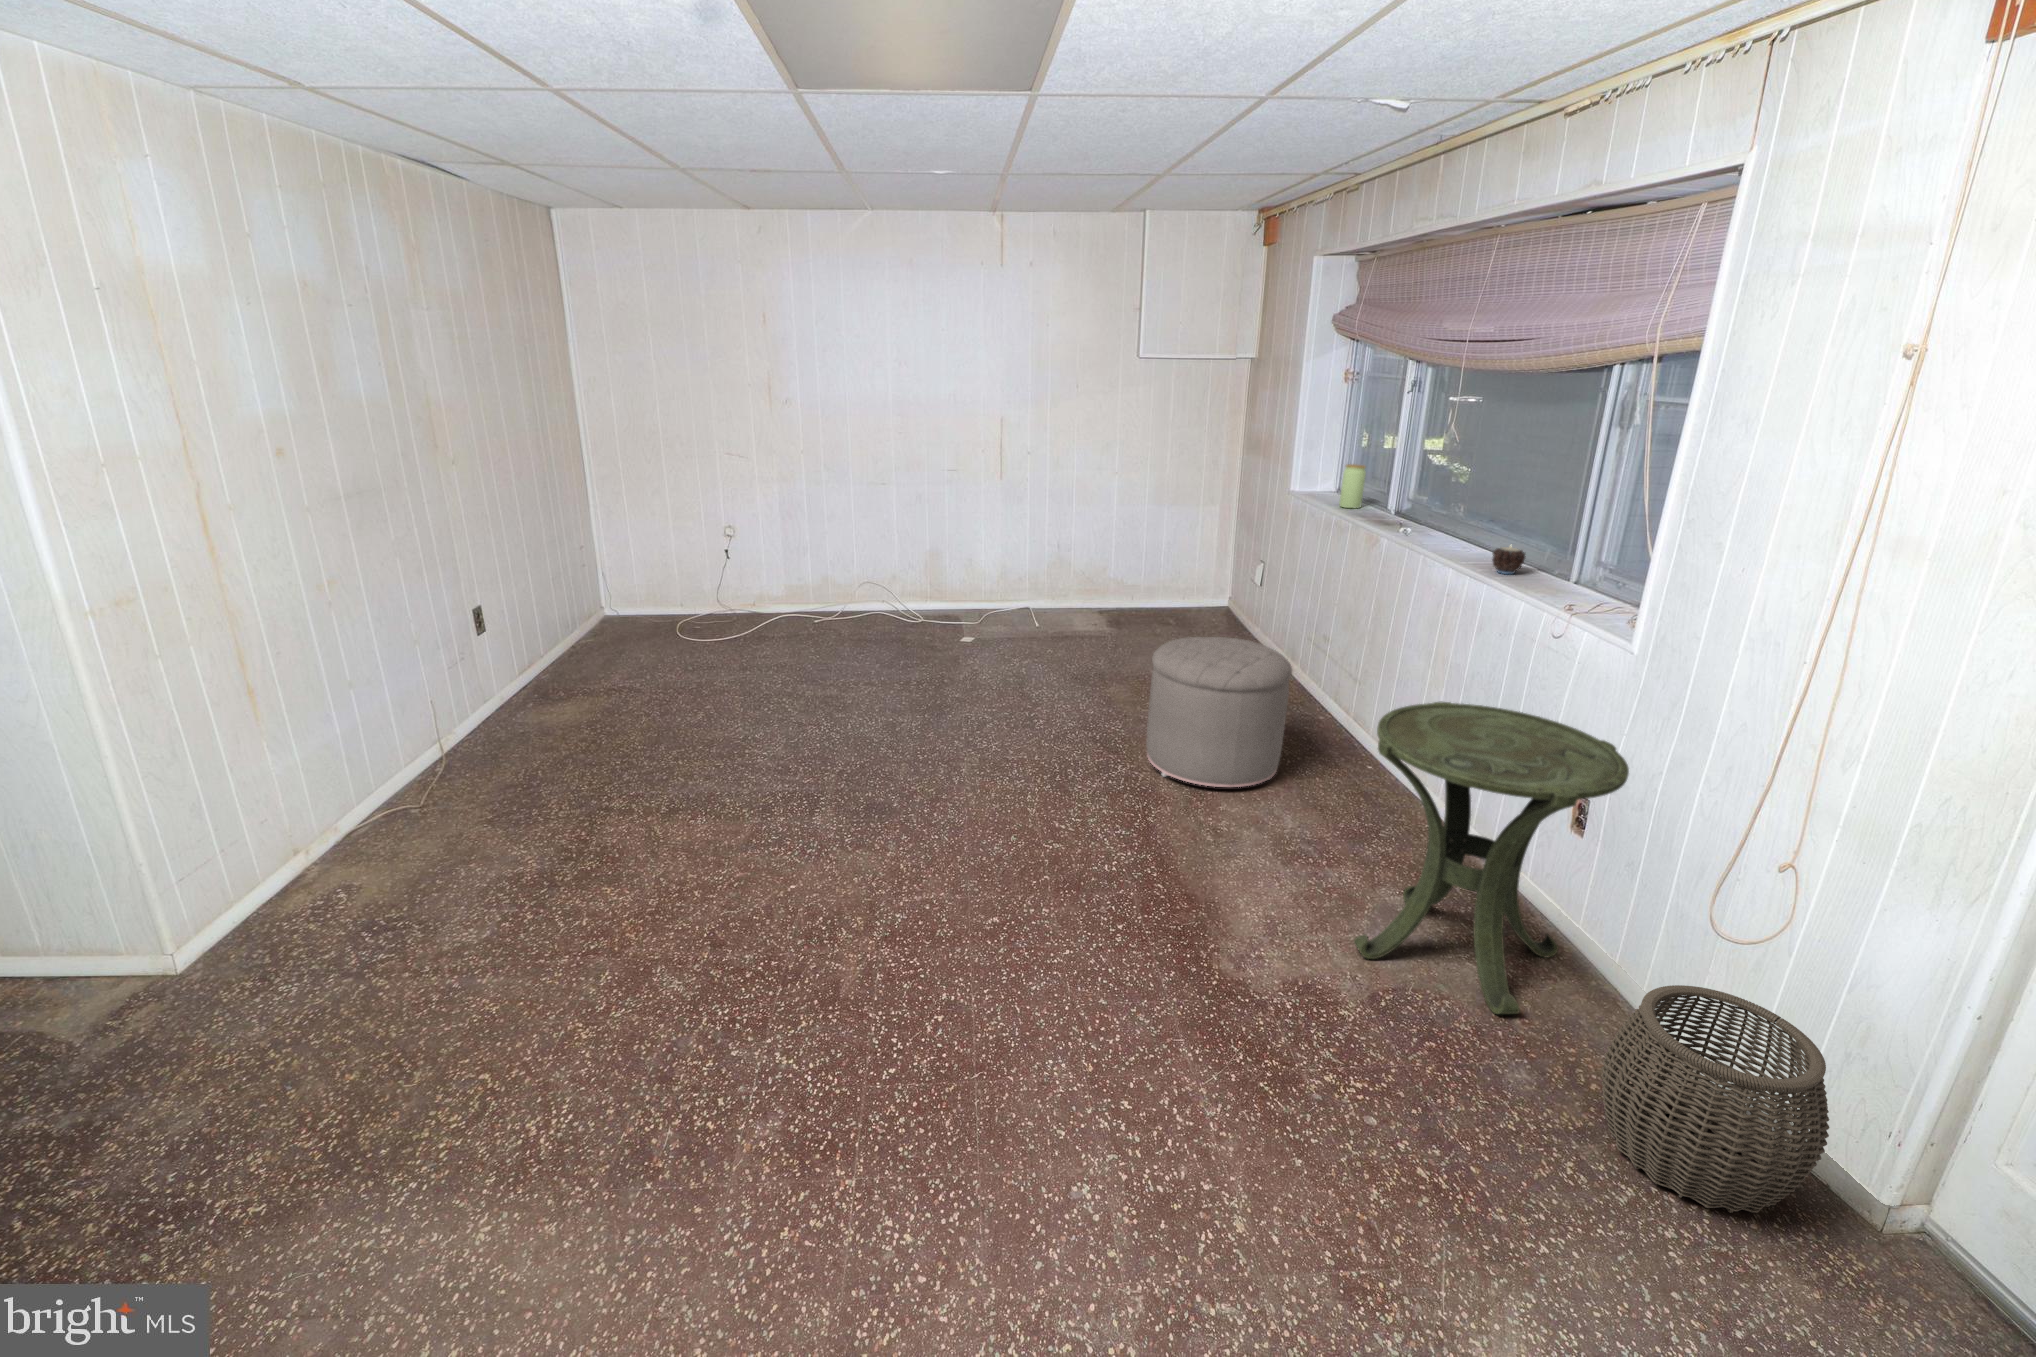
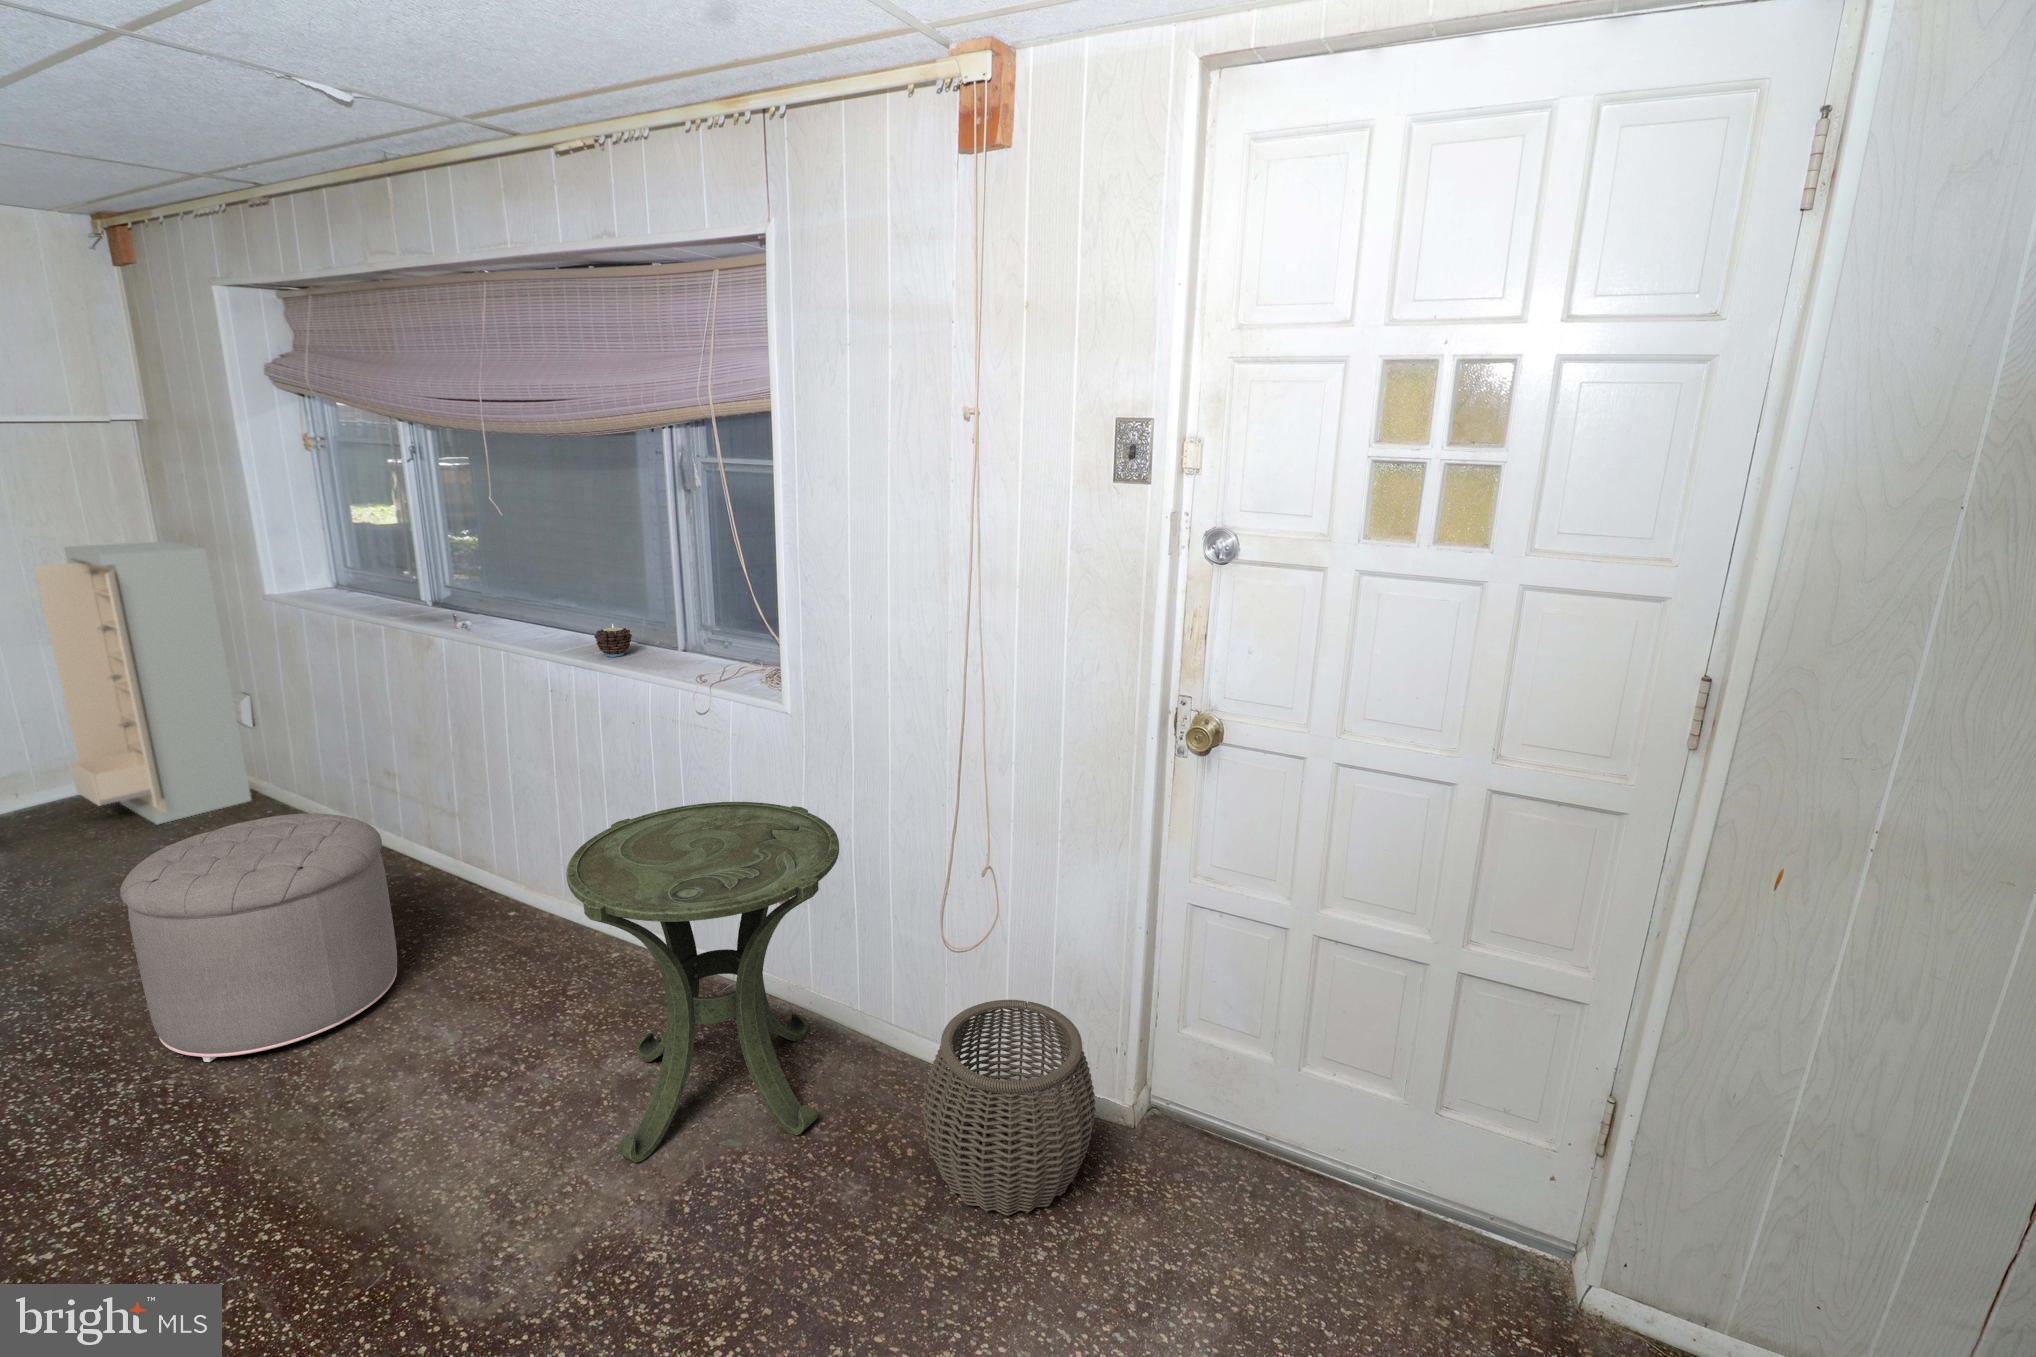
storage cabinet: none [1159,442,1264,639] -> present [34,541,251,824]
jar: present [1339,464,1366,508] -> none [350,554,389,608]

